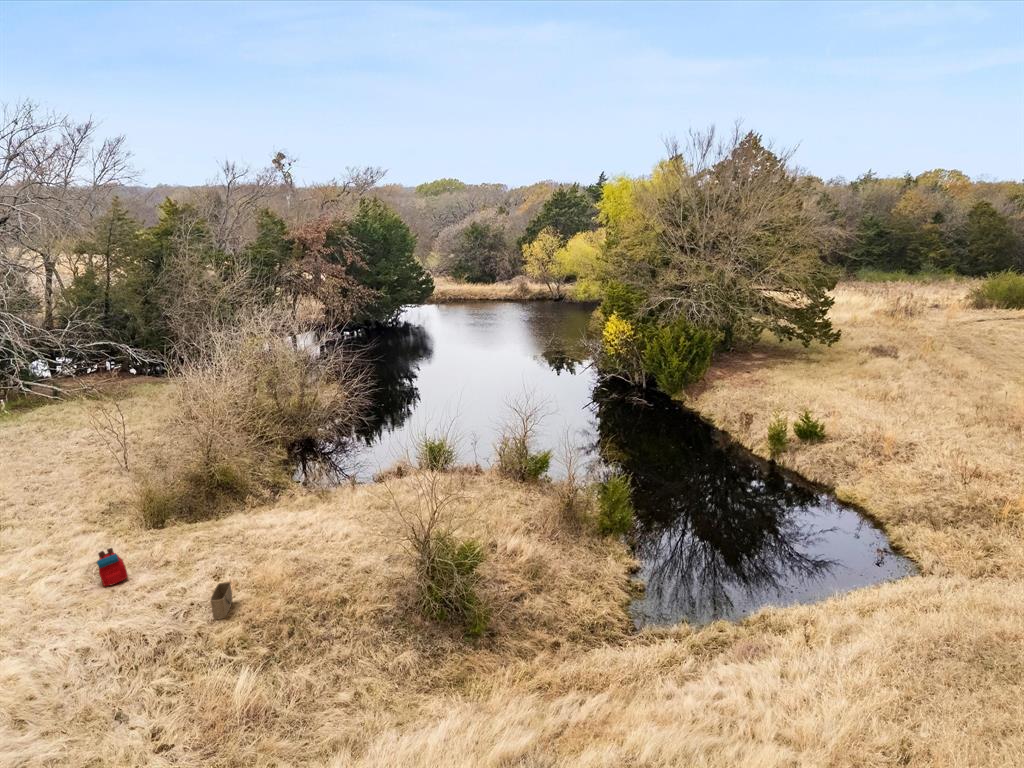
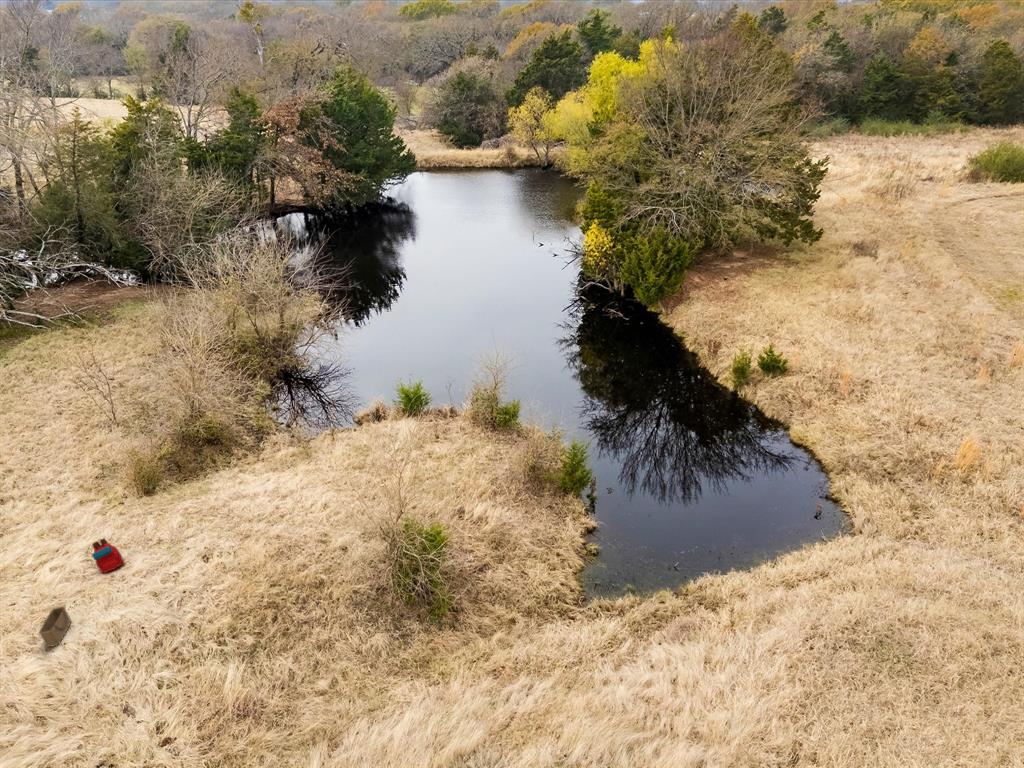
basket: present [210,582,232,620] -> present [39,606,71,647]

